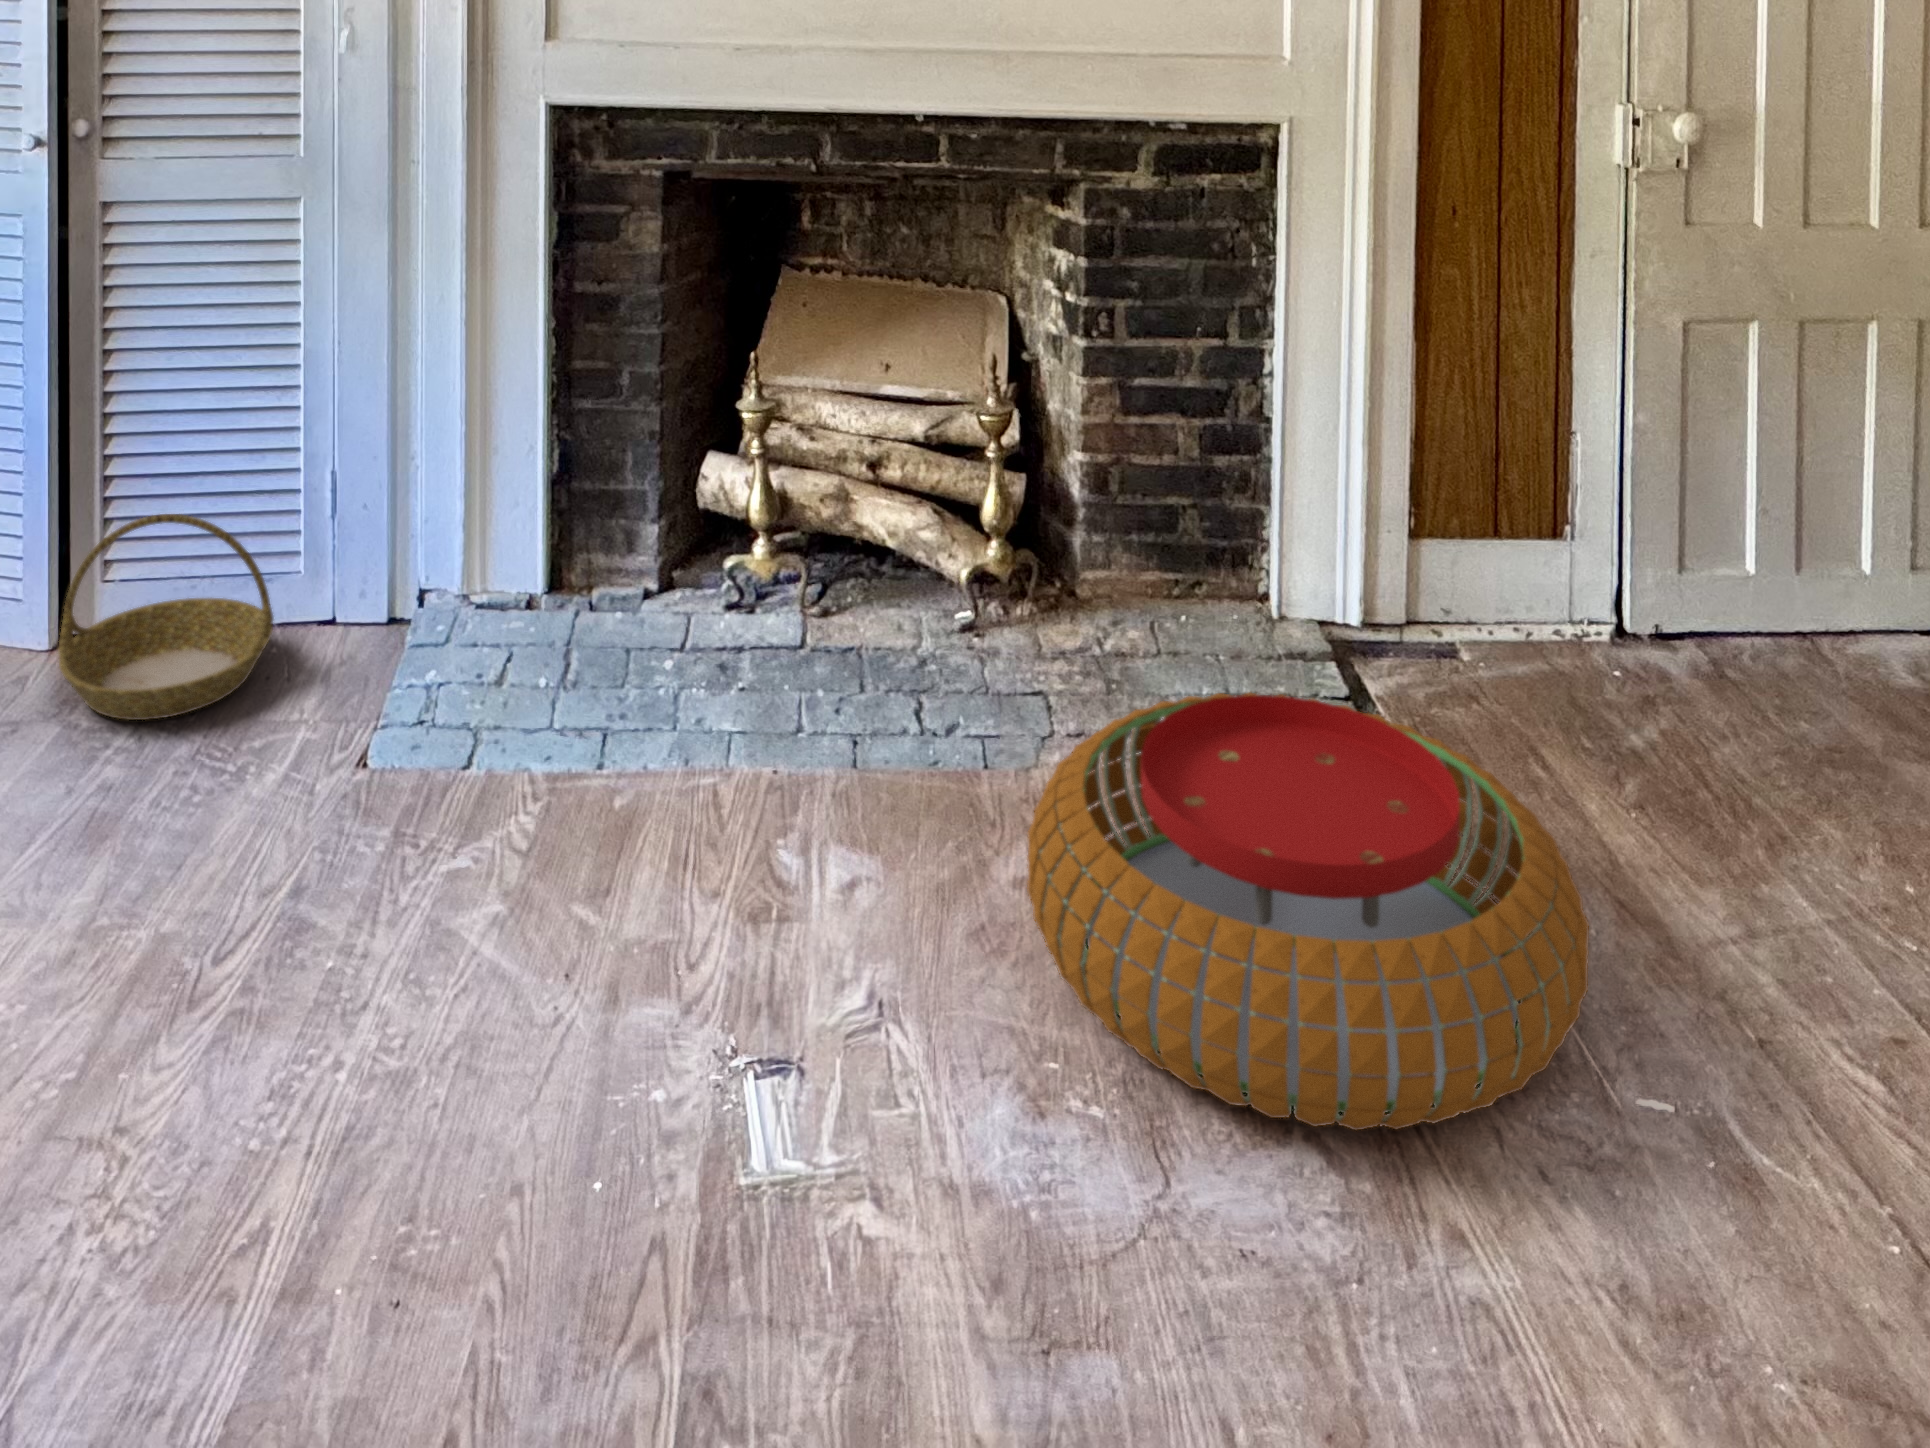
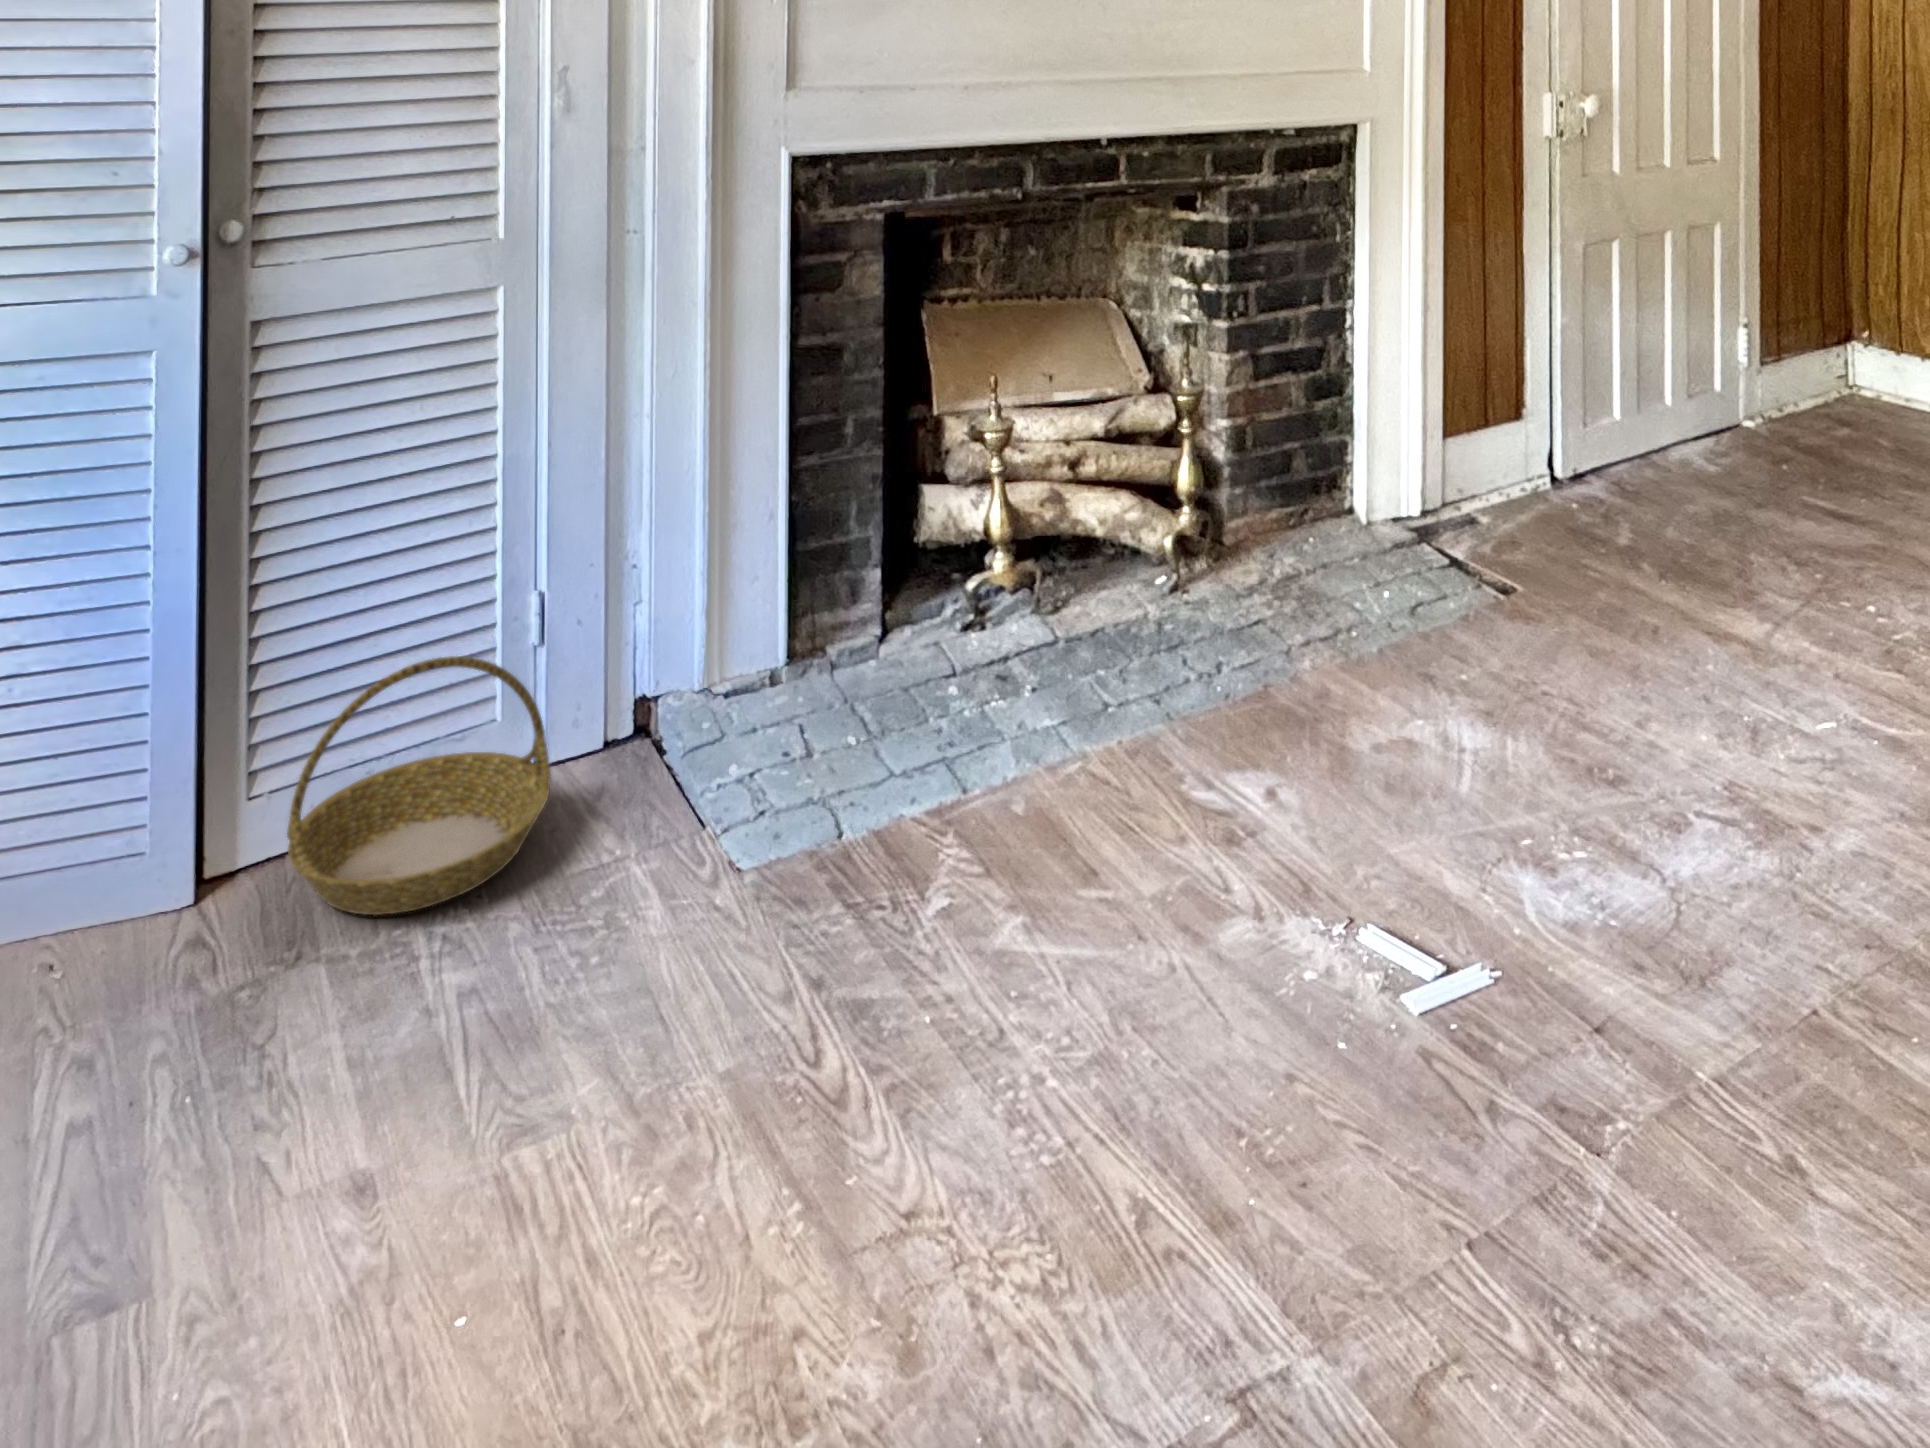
pouf: present [1027,693,1589,1130] -> none [1397,536,1807,816]

